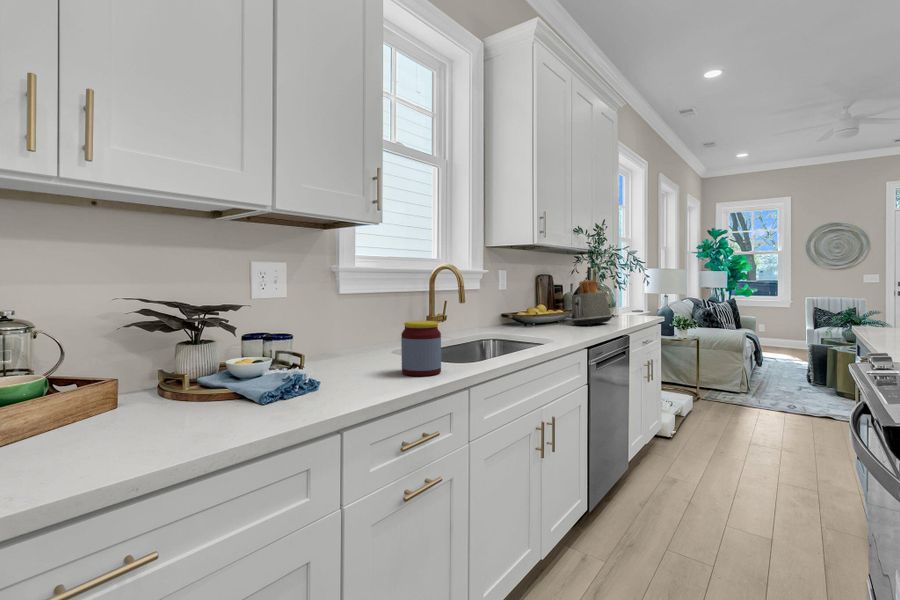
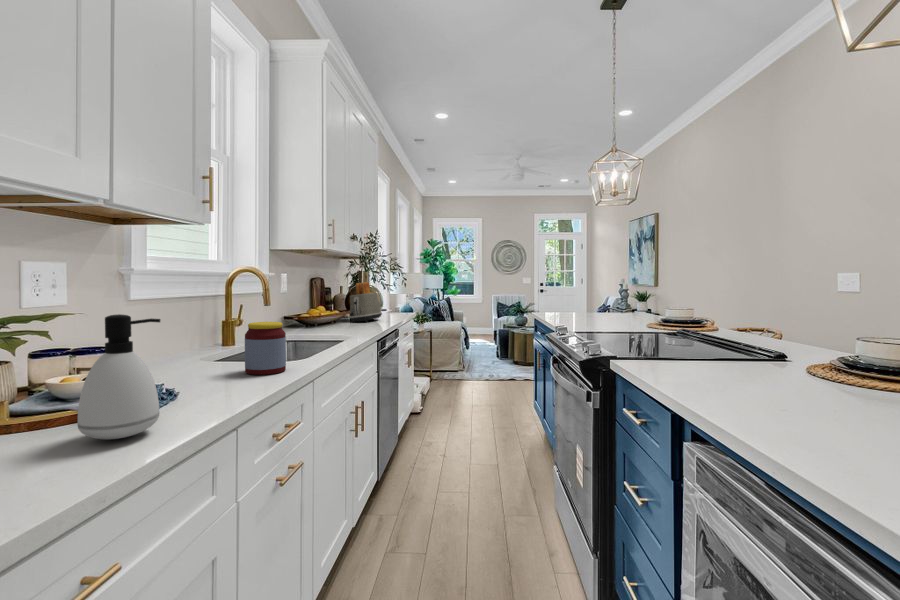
soap dispenser: none [201,309,267,422] -> present [78,314,160,439]

